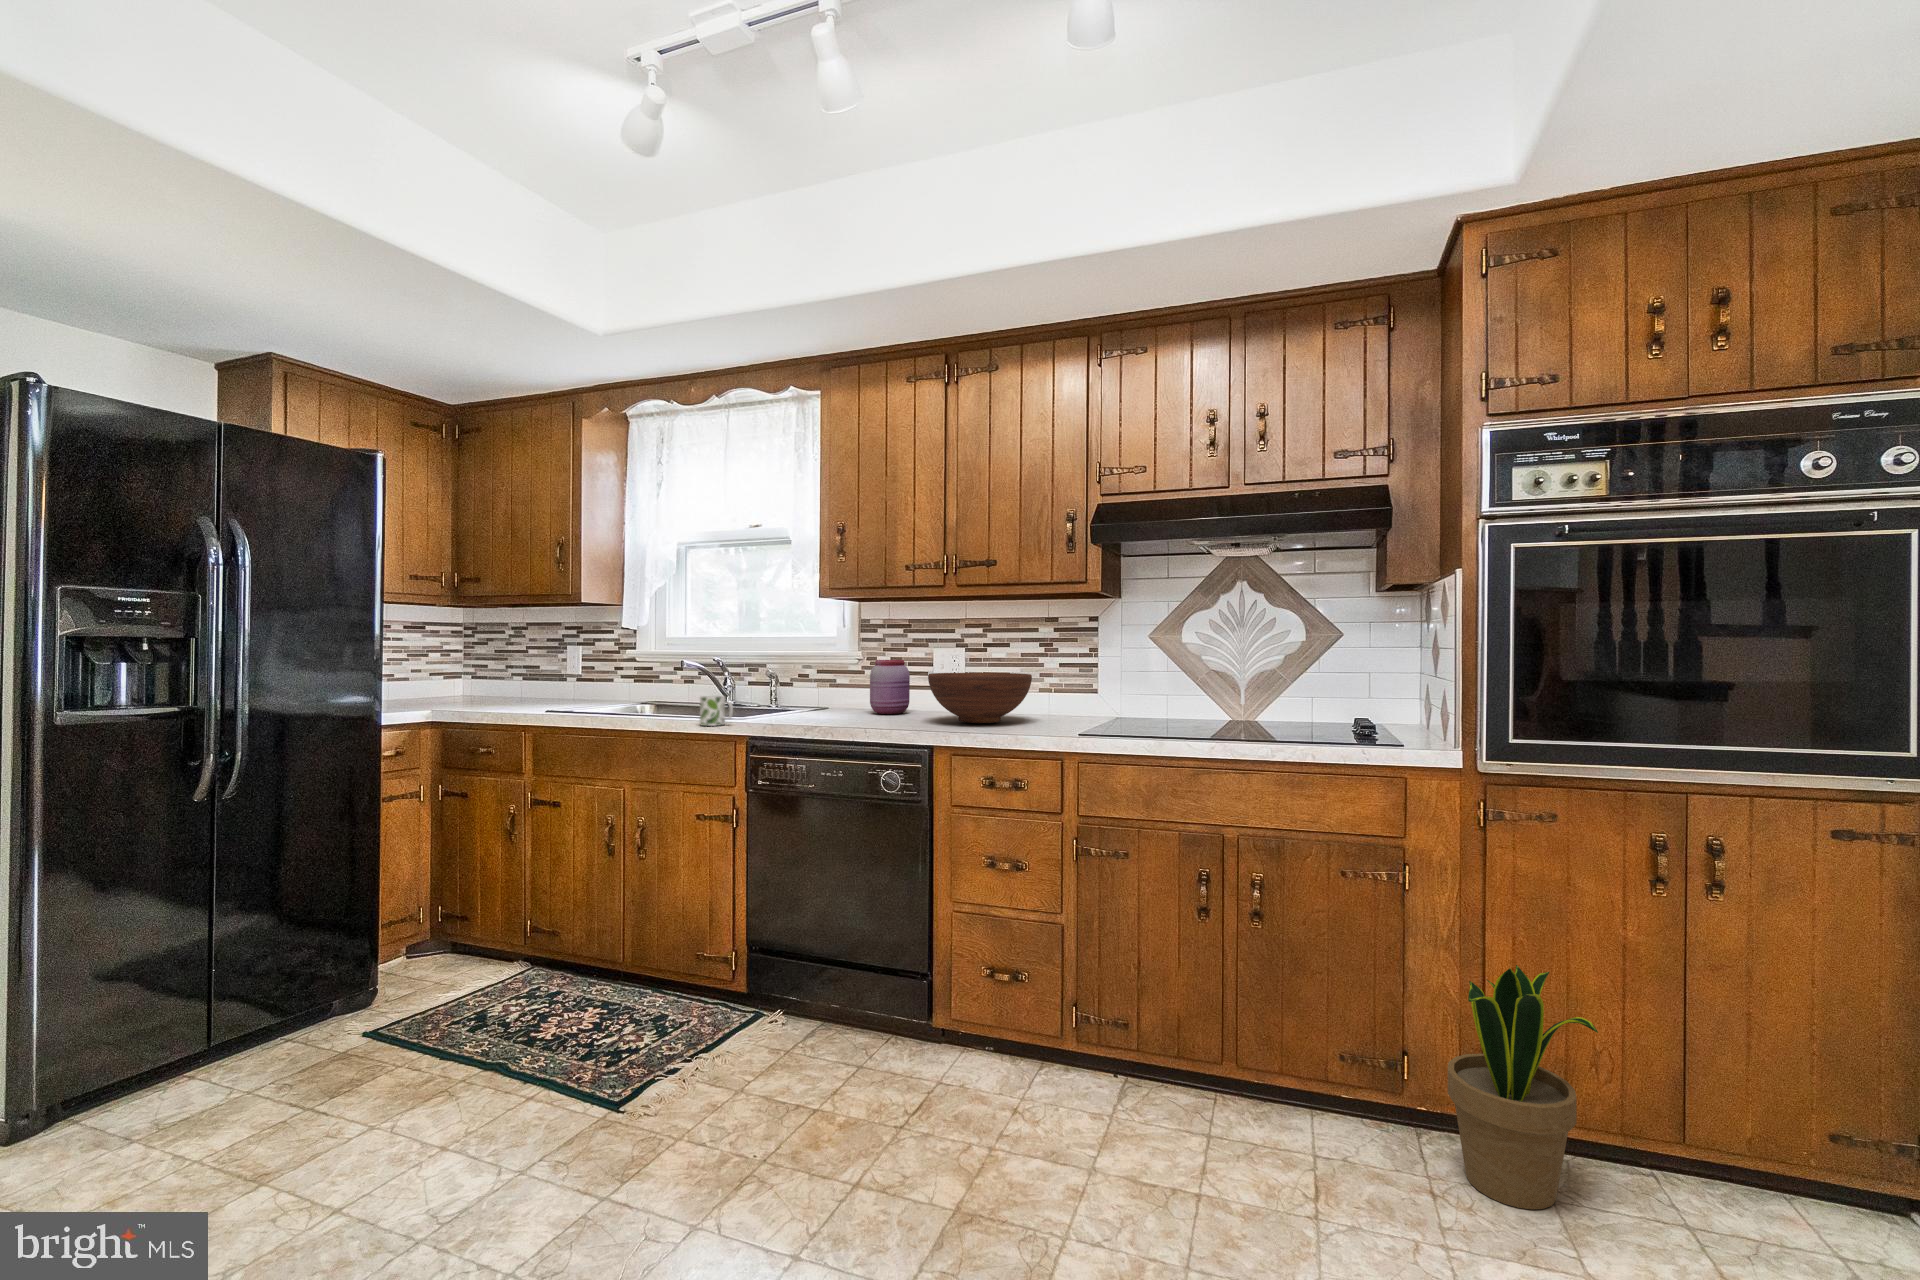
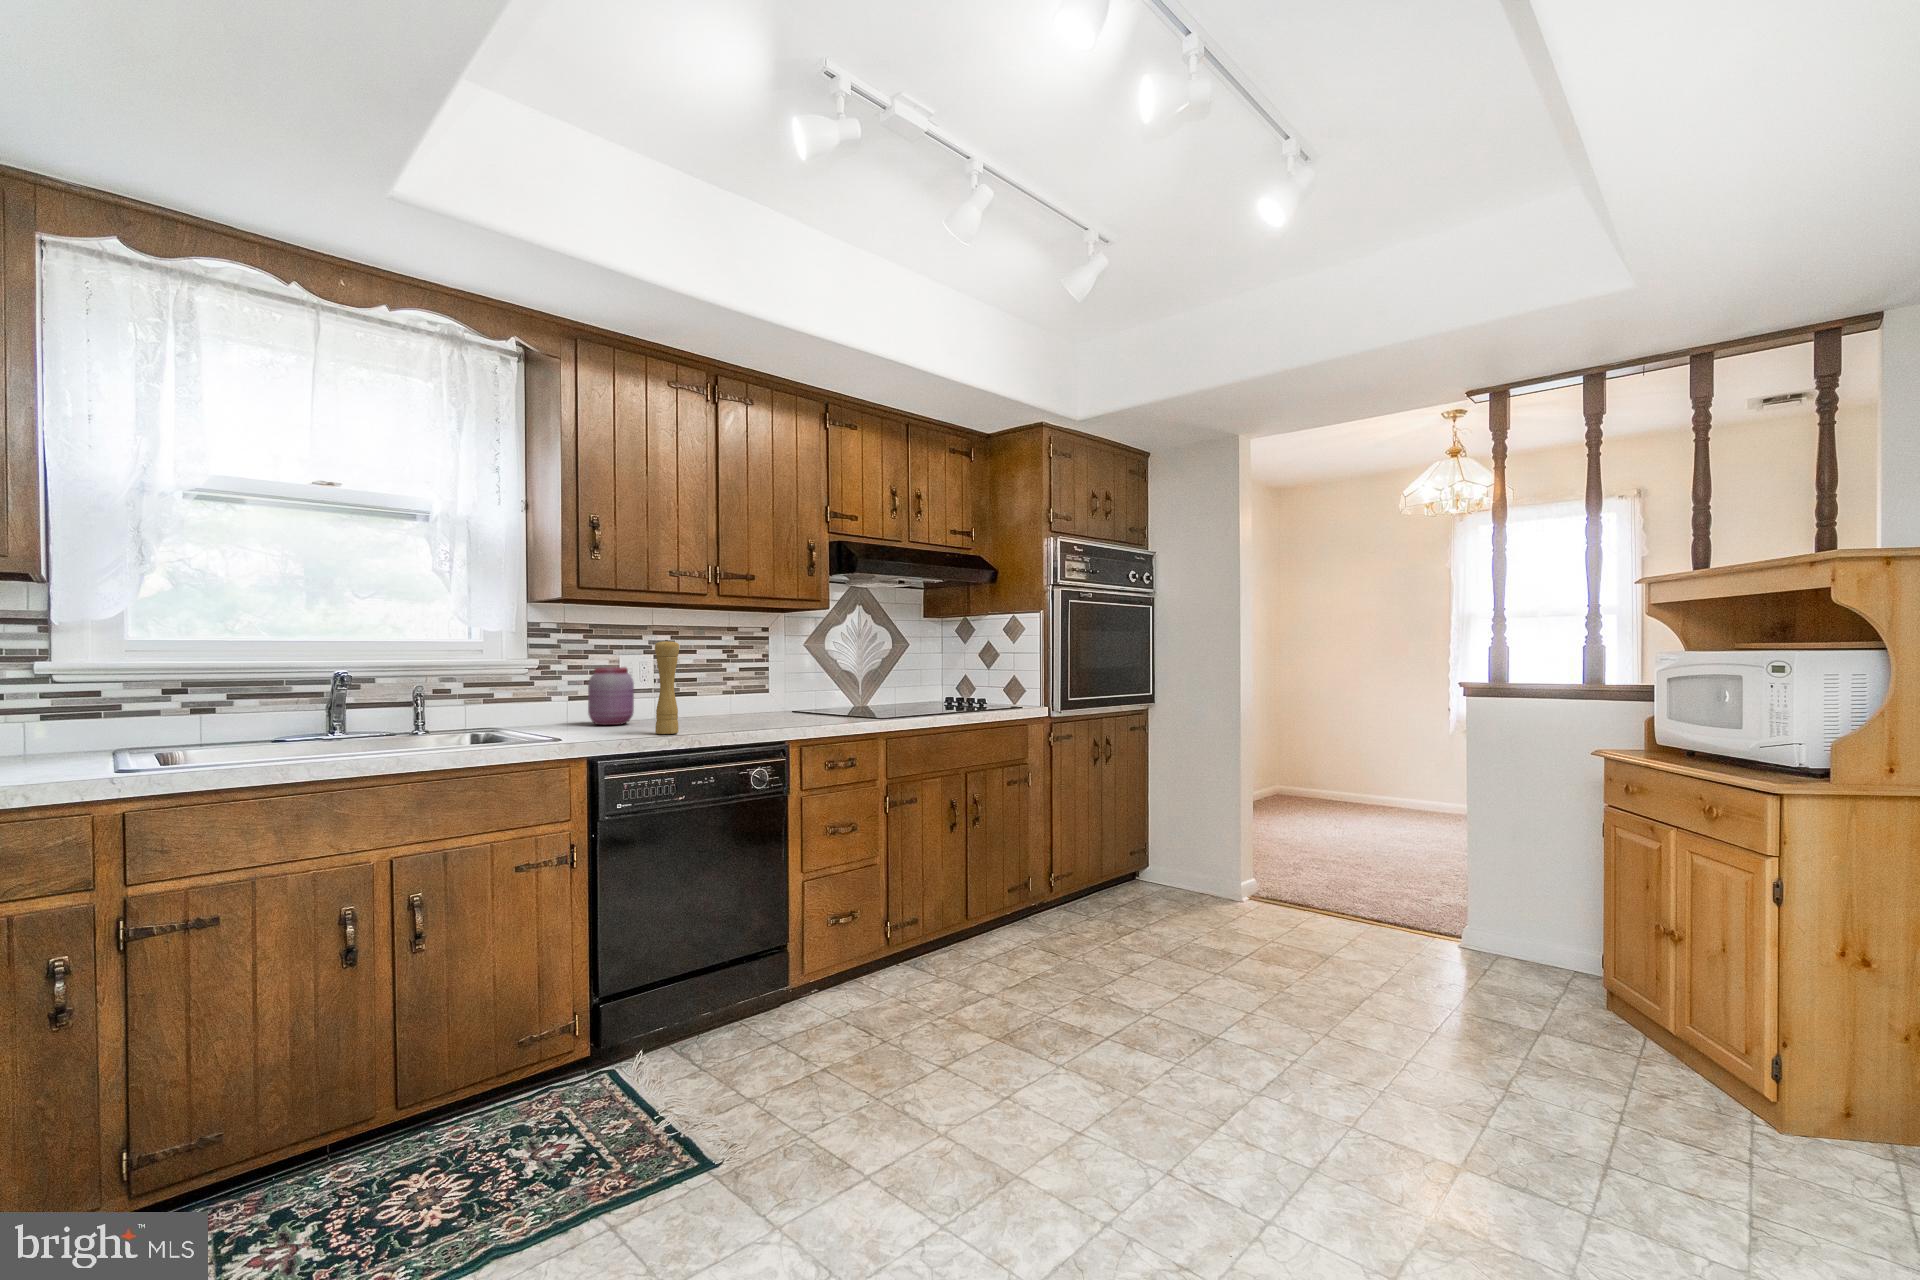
pepper mill: none [828,635,851,725] -> present [655,640,680,734]
fruit bowl: present [928,673,1032,723] -> none [697,676,793,721]
mug: present [700,696,733,726] -> none [532,712,579,750]
potted plant: present [1448,965,1598,1210] -> none [1050,807,1105,920]

